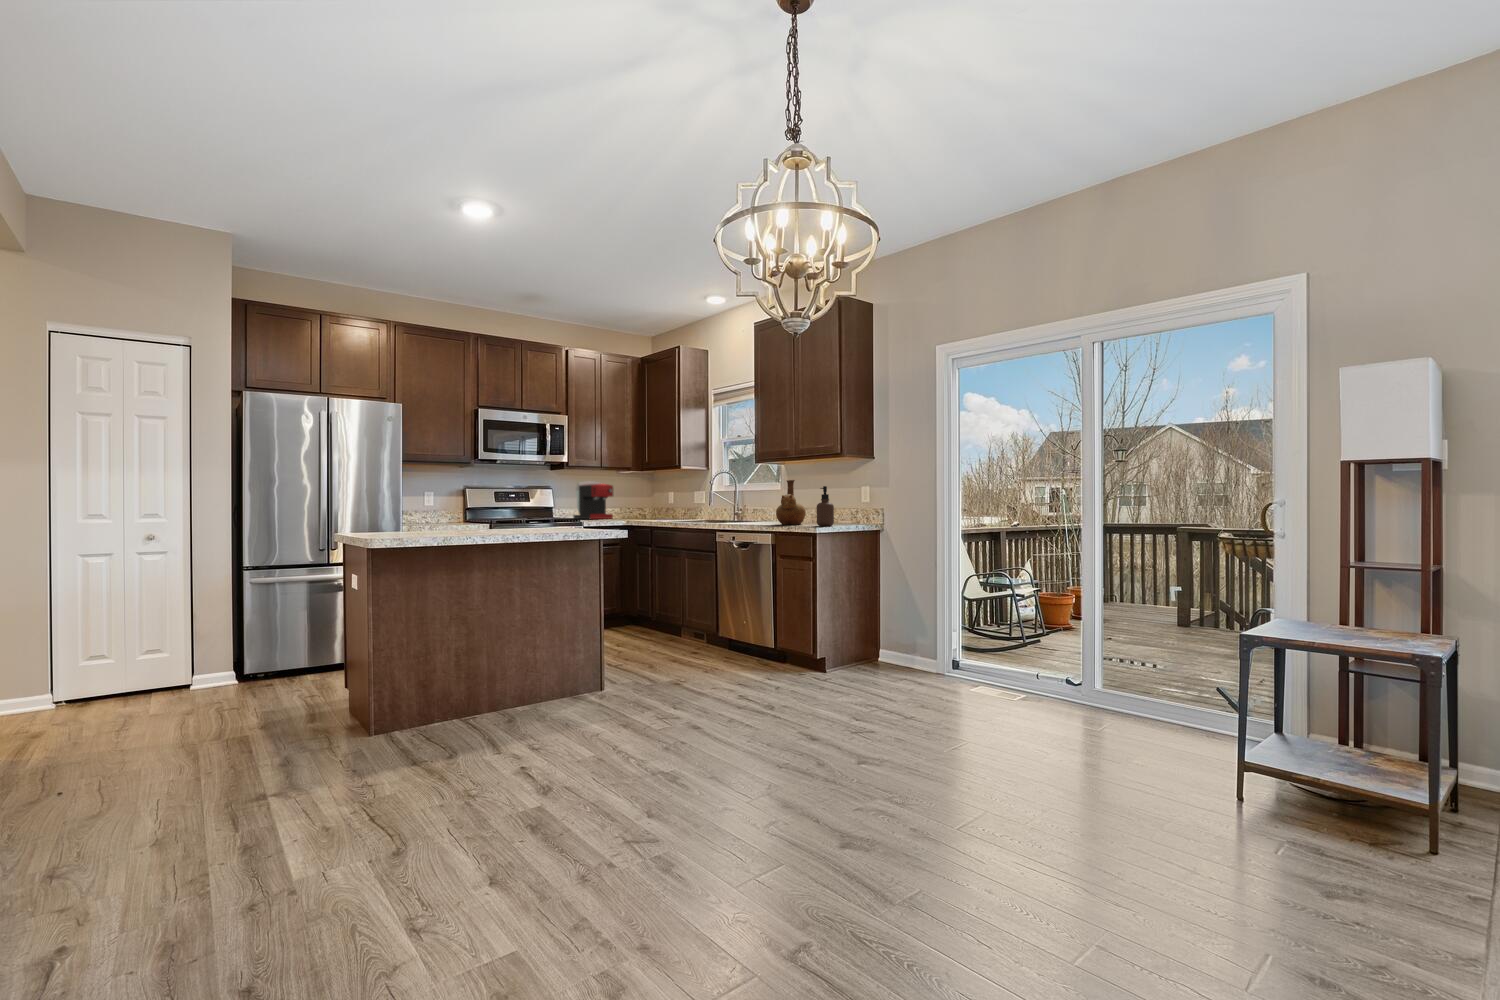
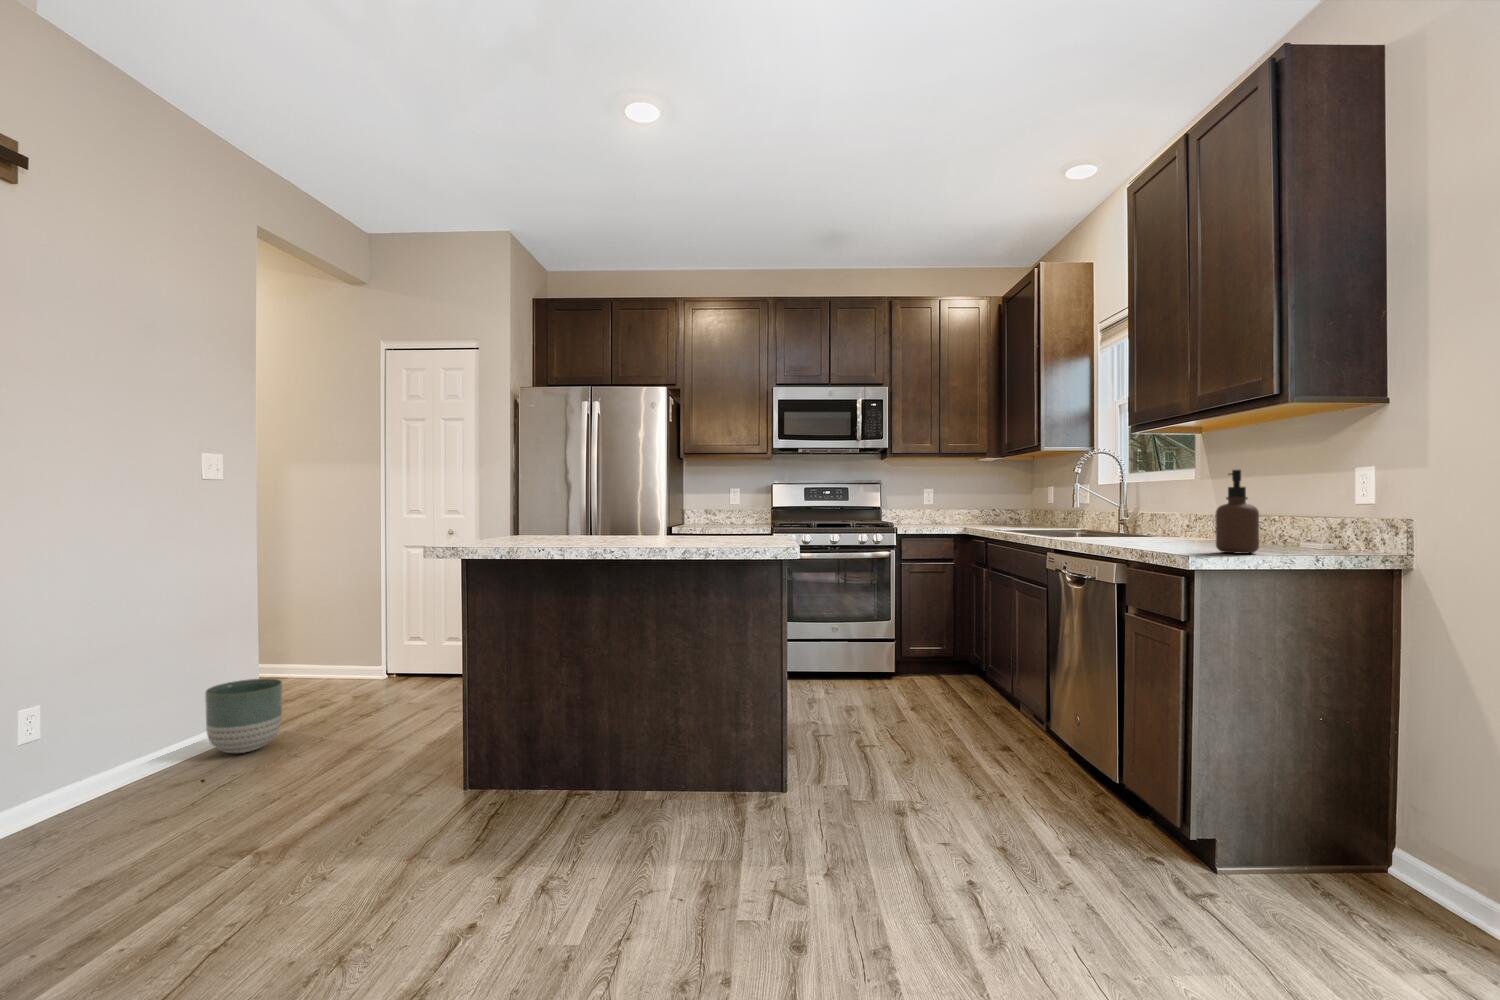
vase: present [776,480,806,525] -> none [1144,459,1211,547]
coffee maker: present [573,481,613,519] -> none [916,473,966,524]
planter: none [17,686,105,762] -> present [205,679,282,753]

